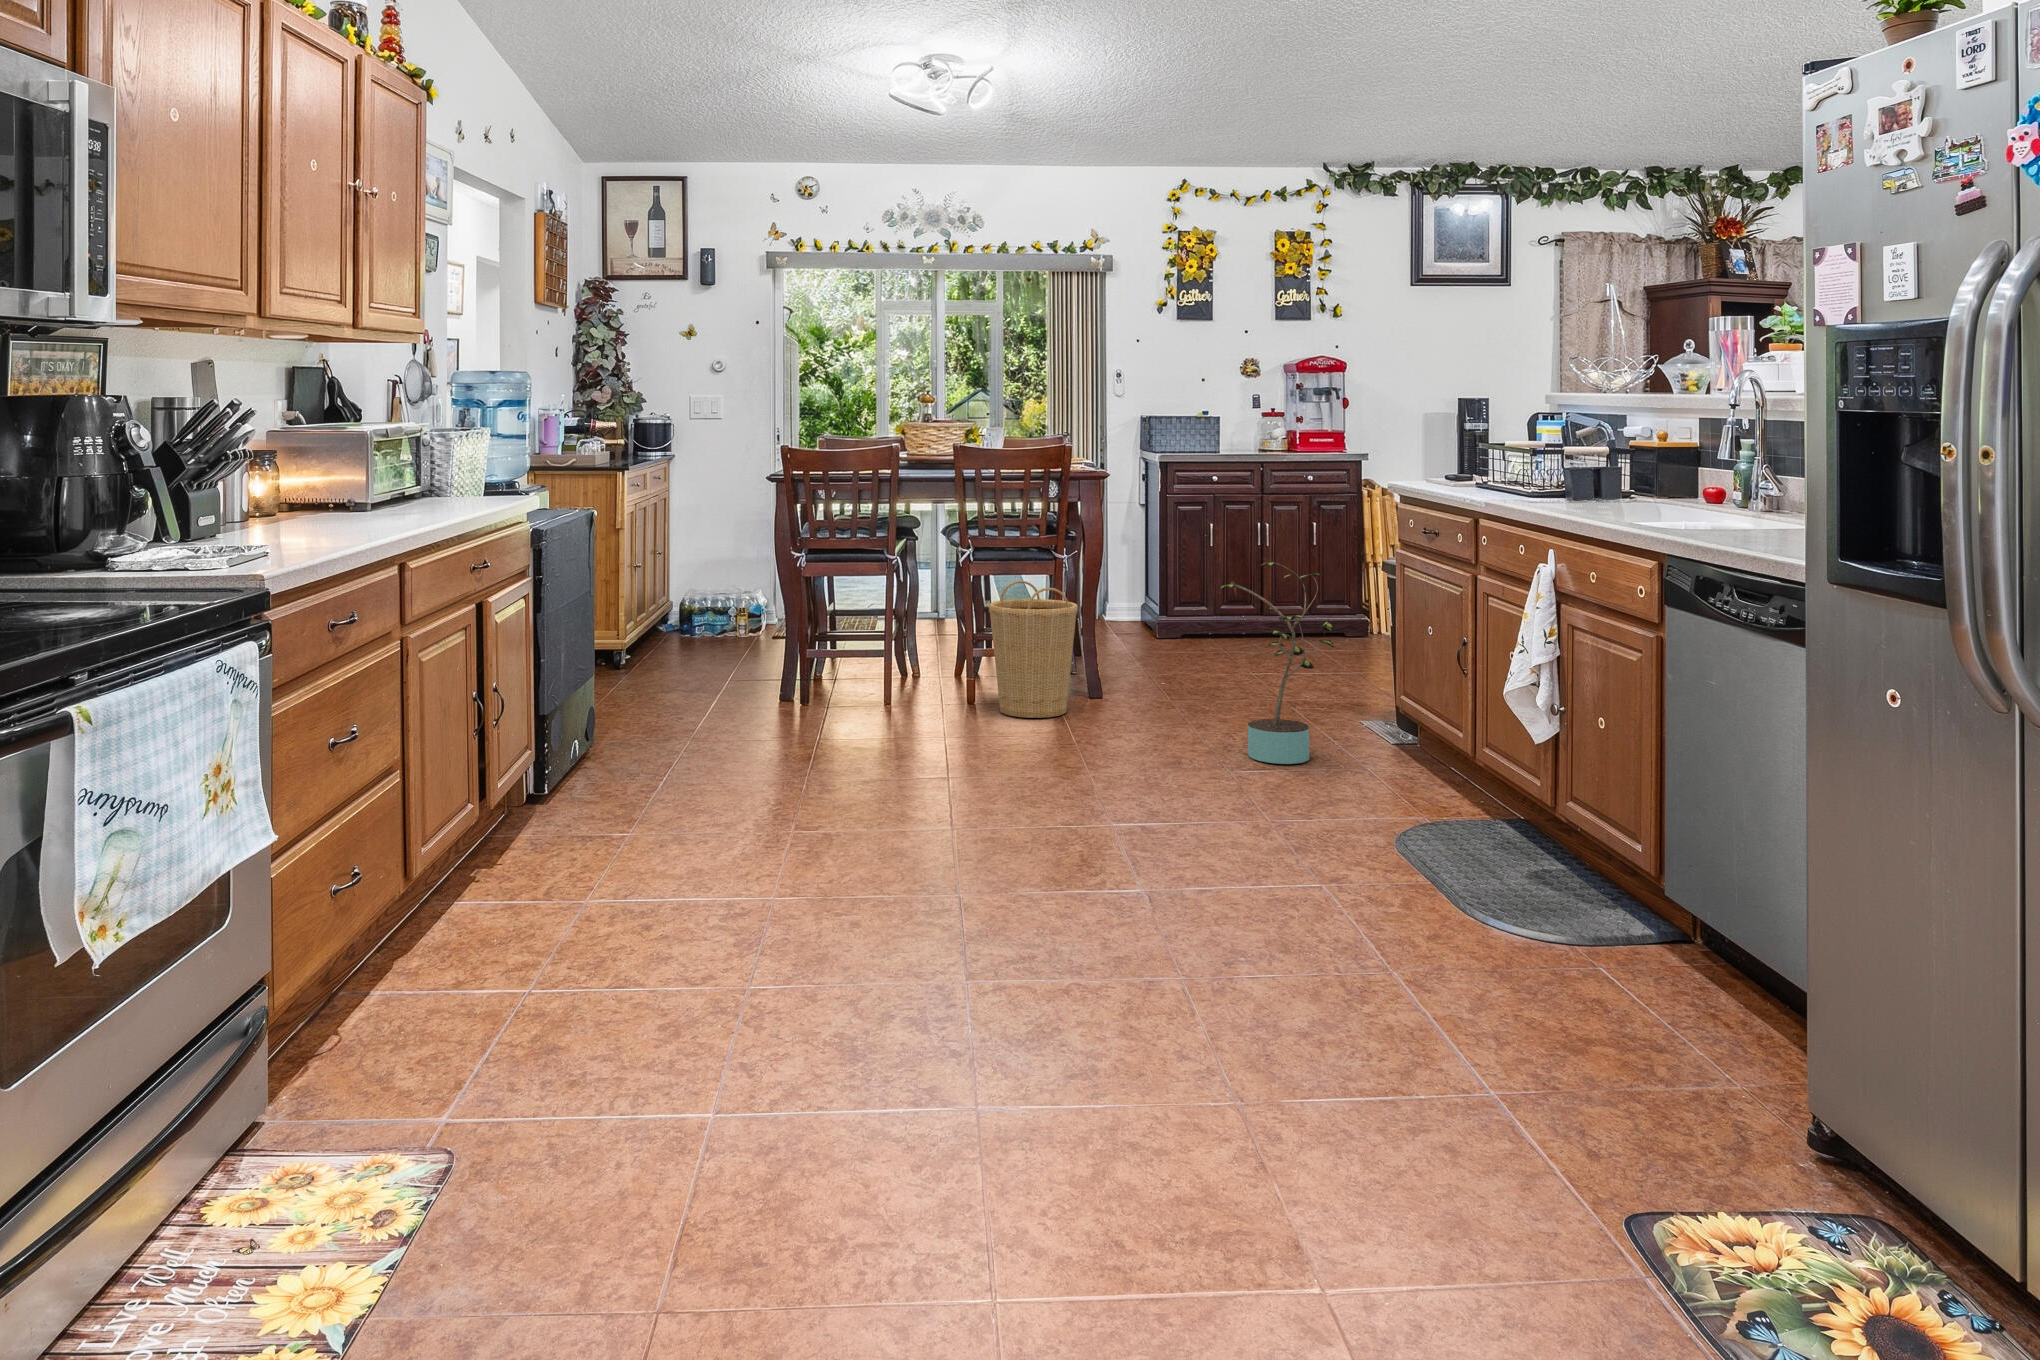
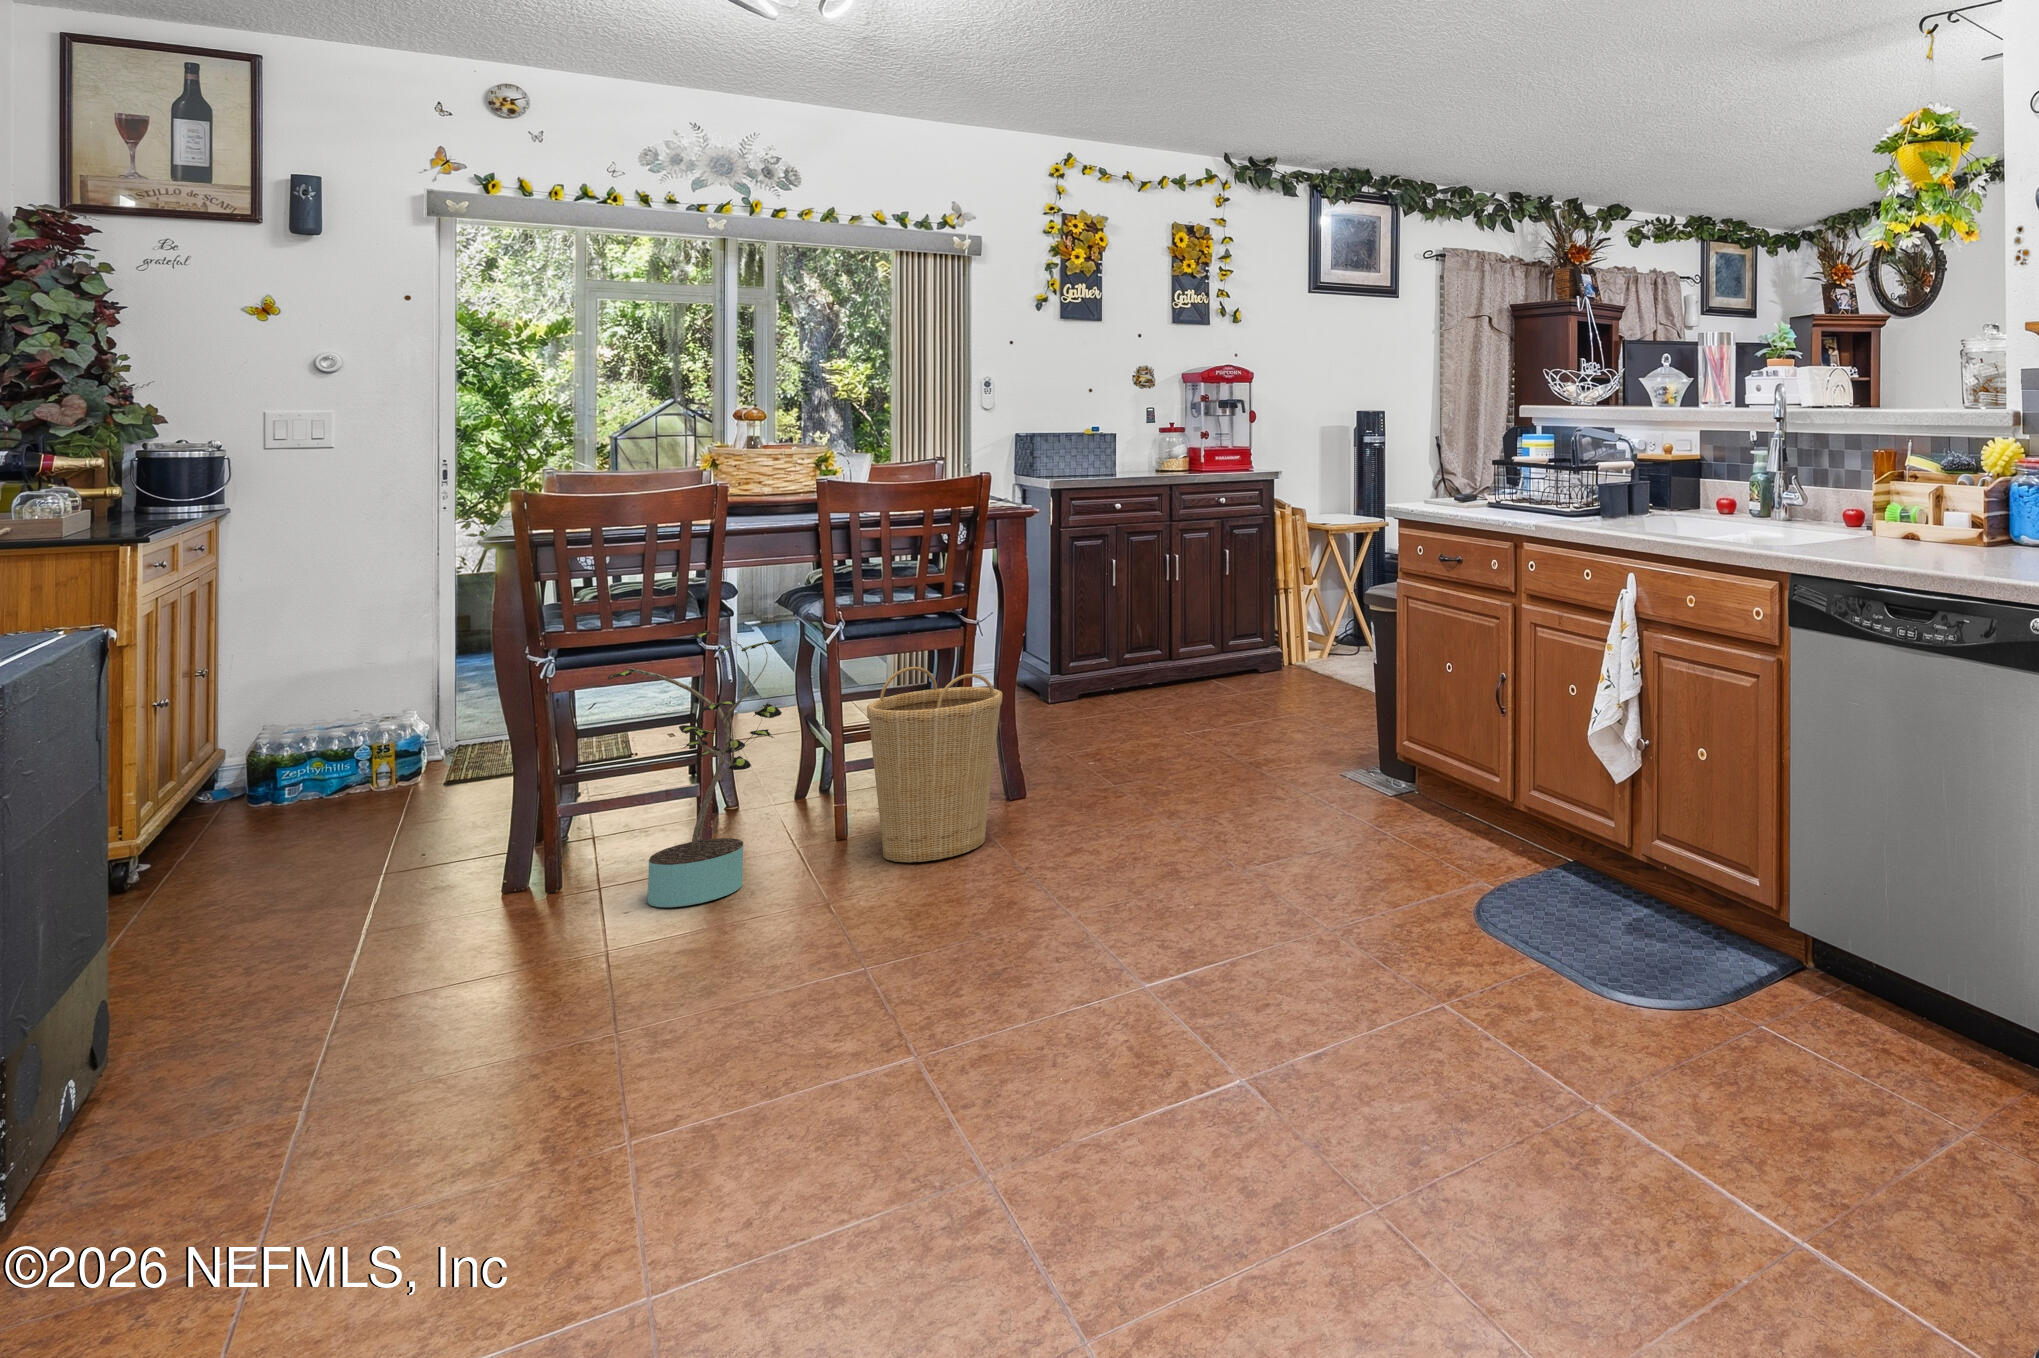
potted plant: present [1219,561,1336,764] -> present [608,631,782,907]

